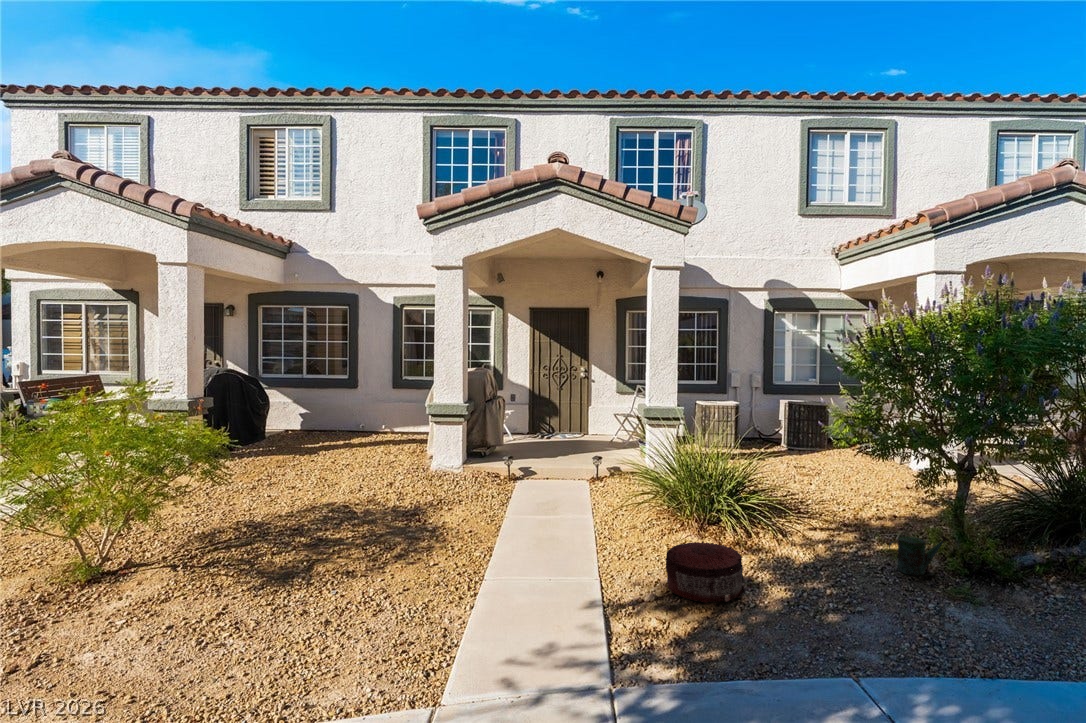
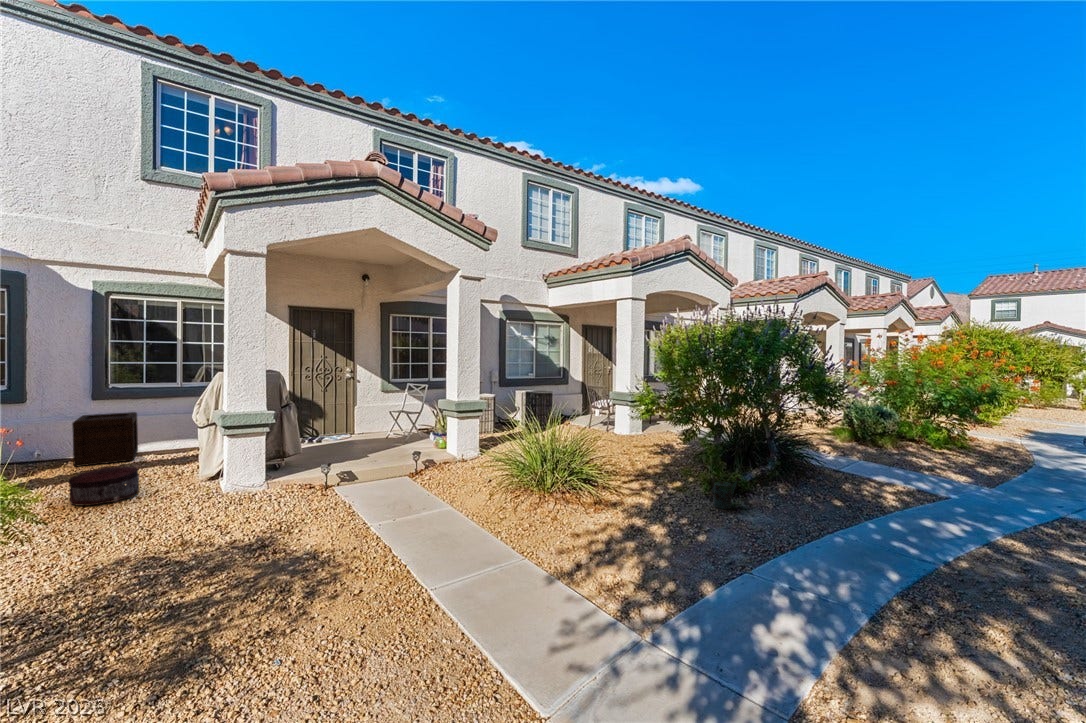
wooden crate: none [376,400,419,438] -> present [72,412,138,466]
pouf: present [666,542,745,603] -> present [68,467,139,506]

